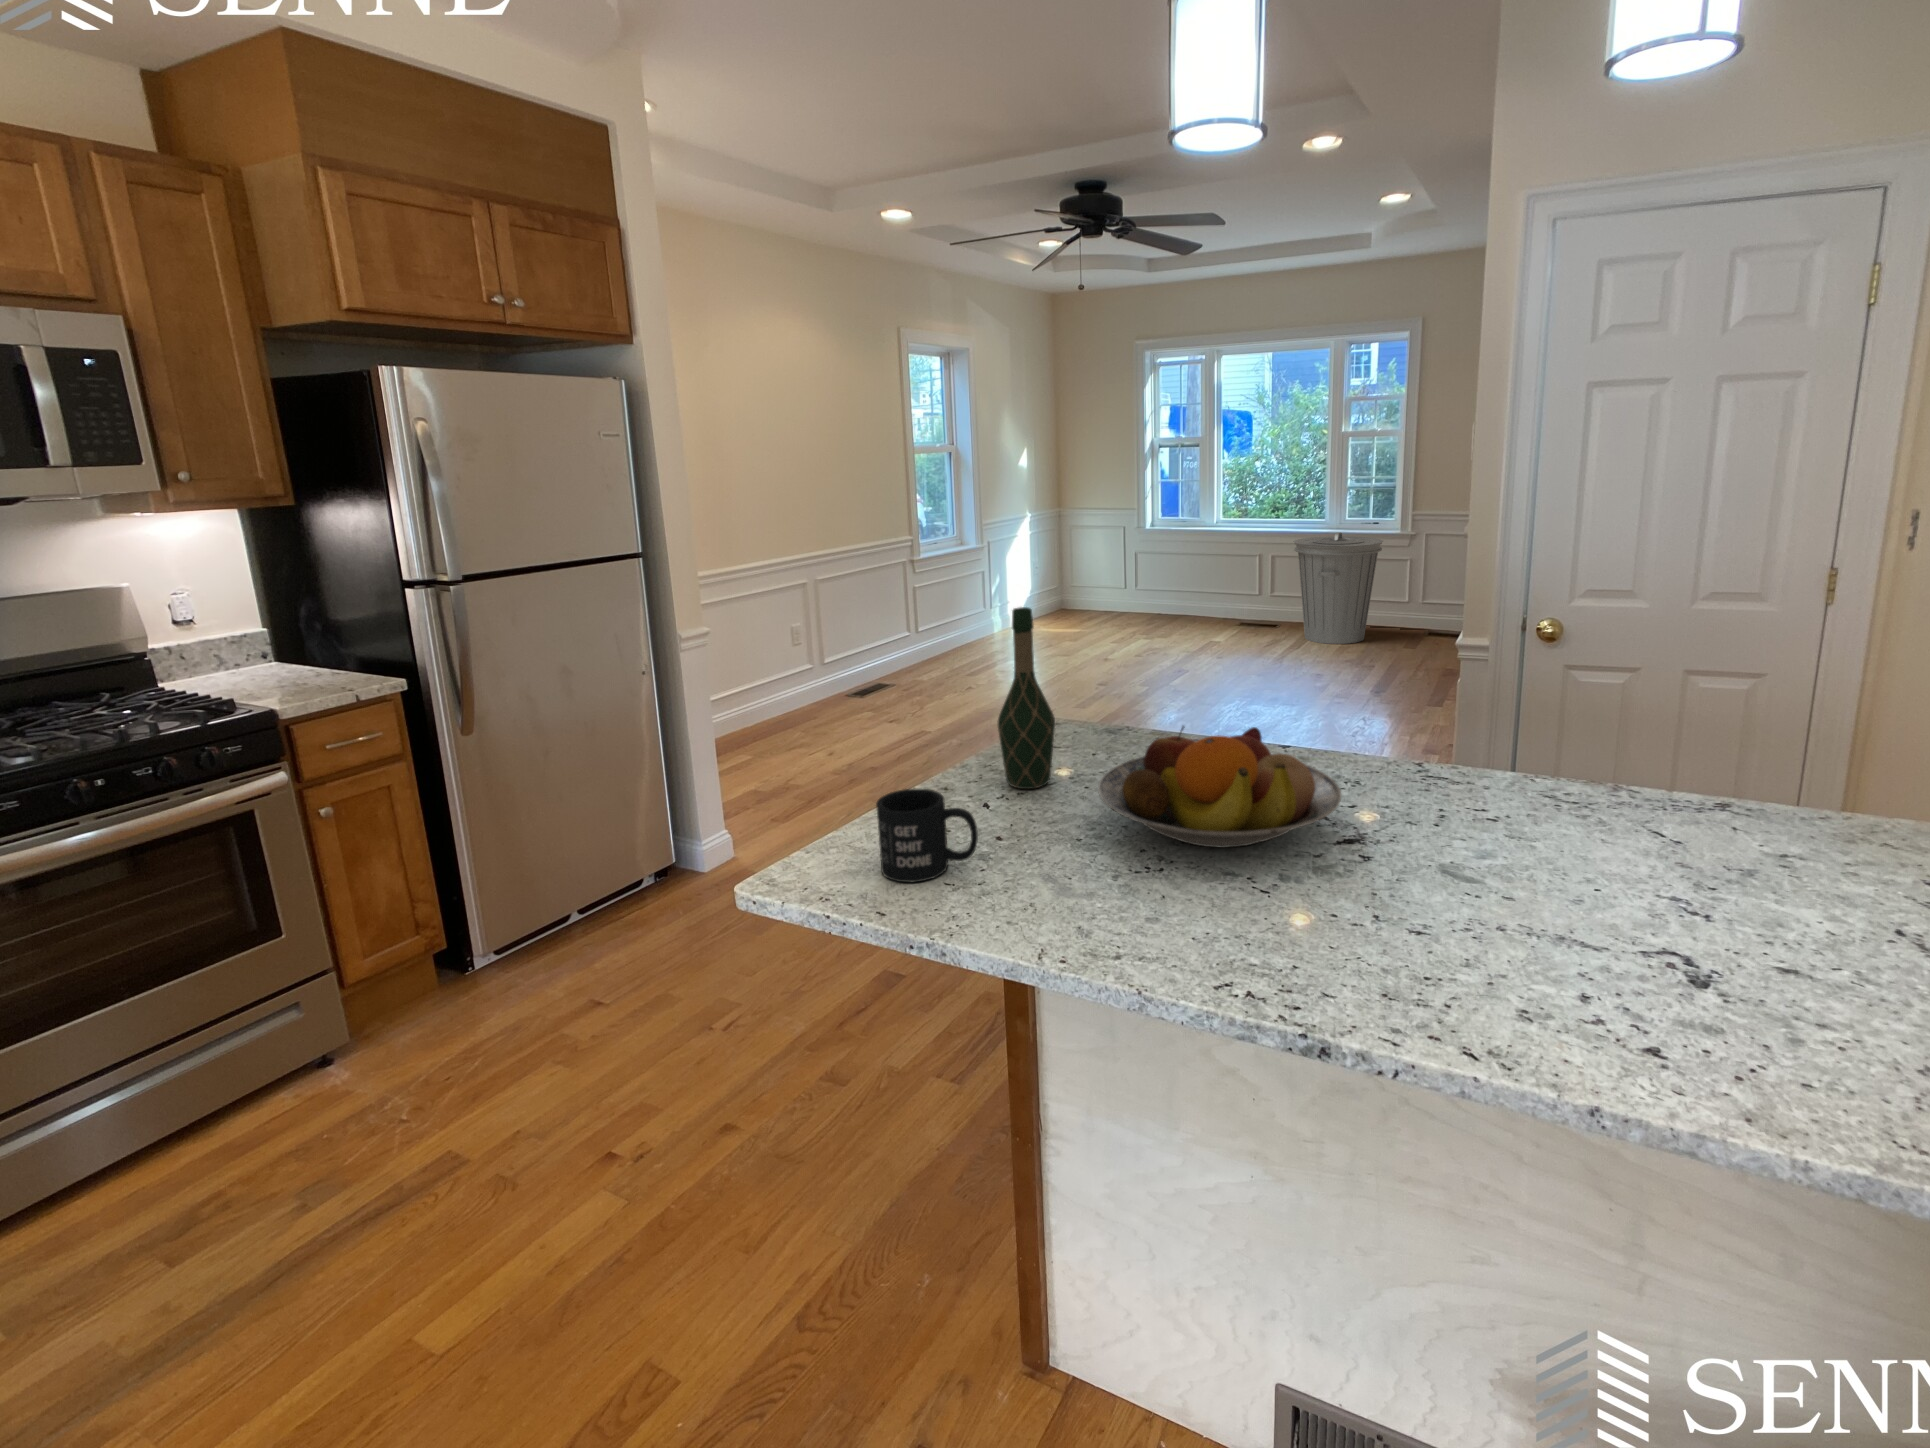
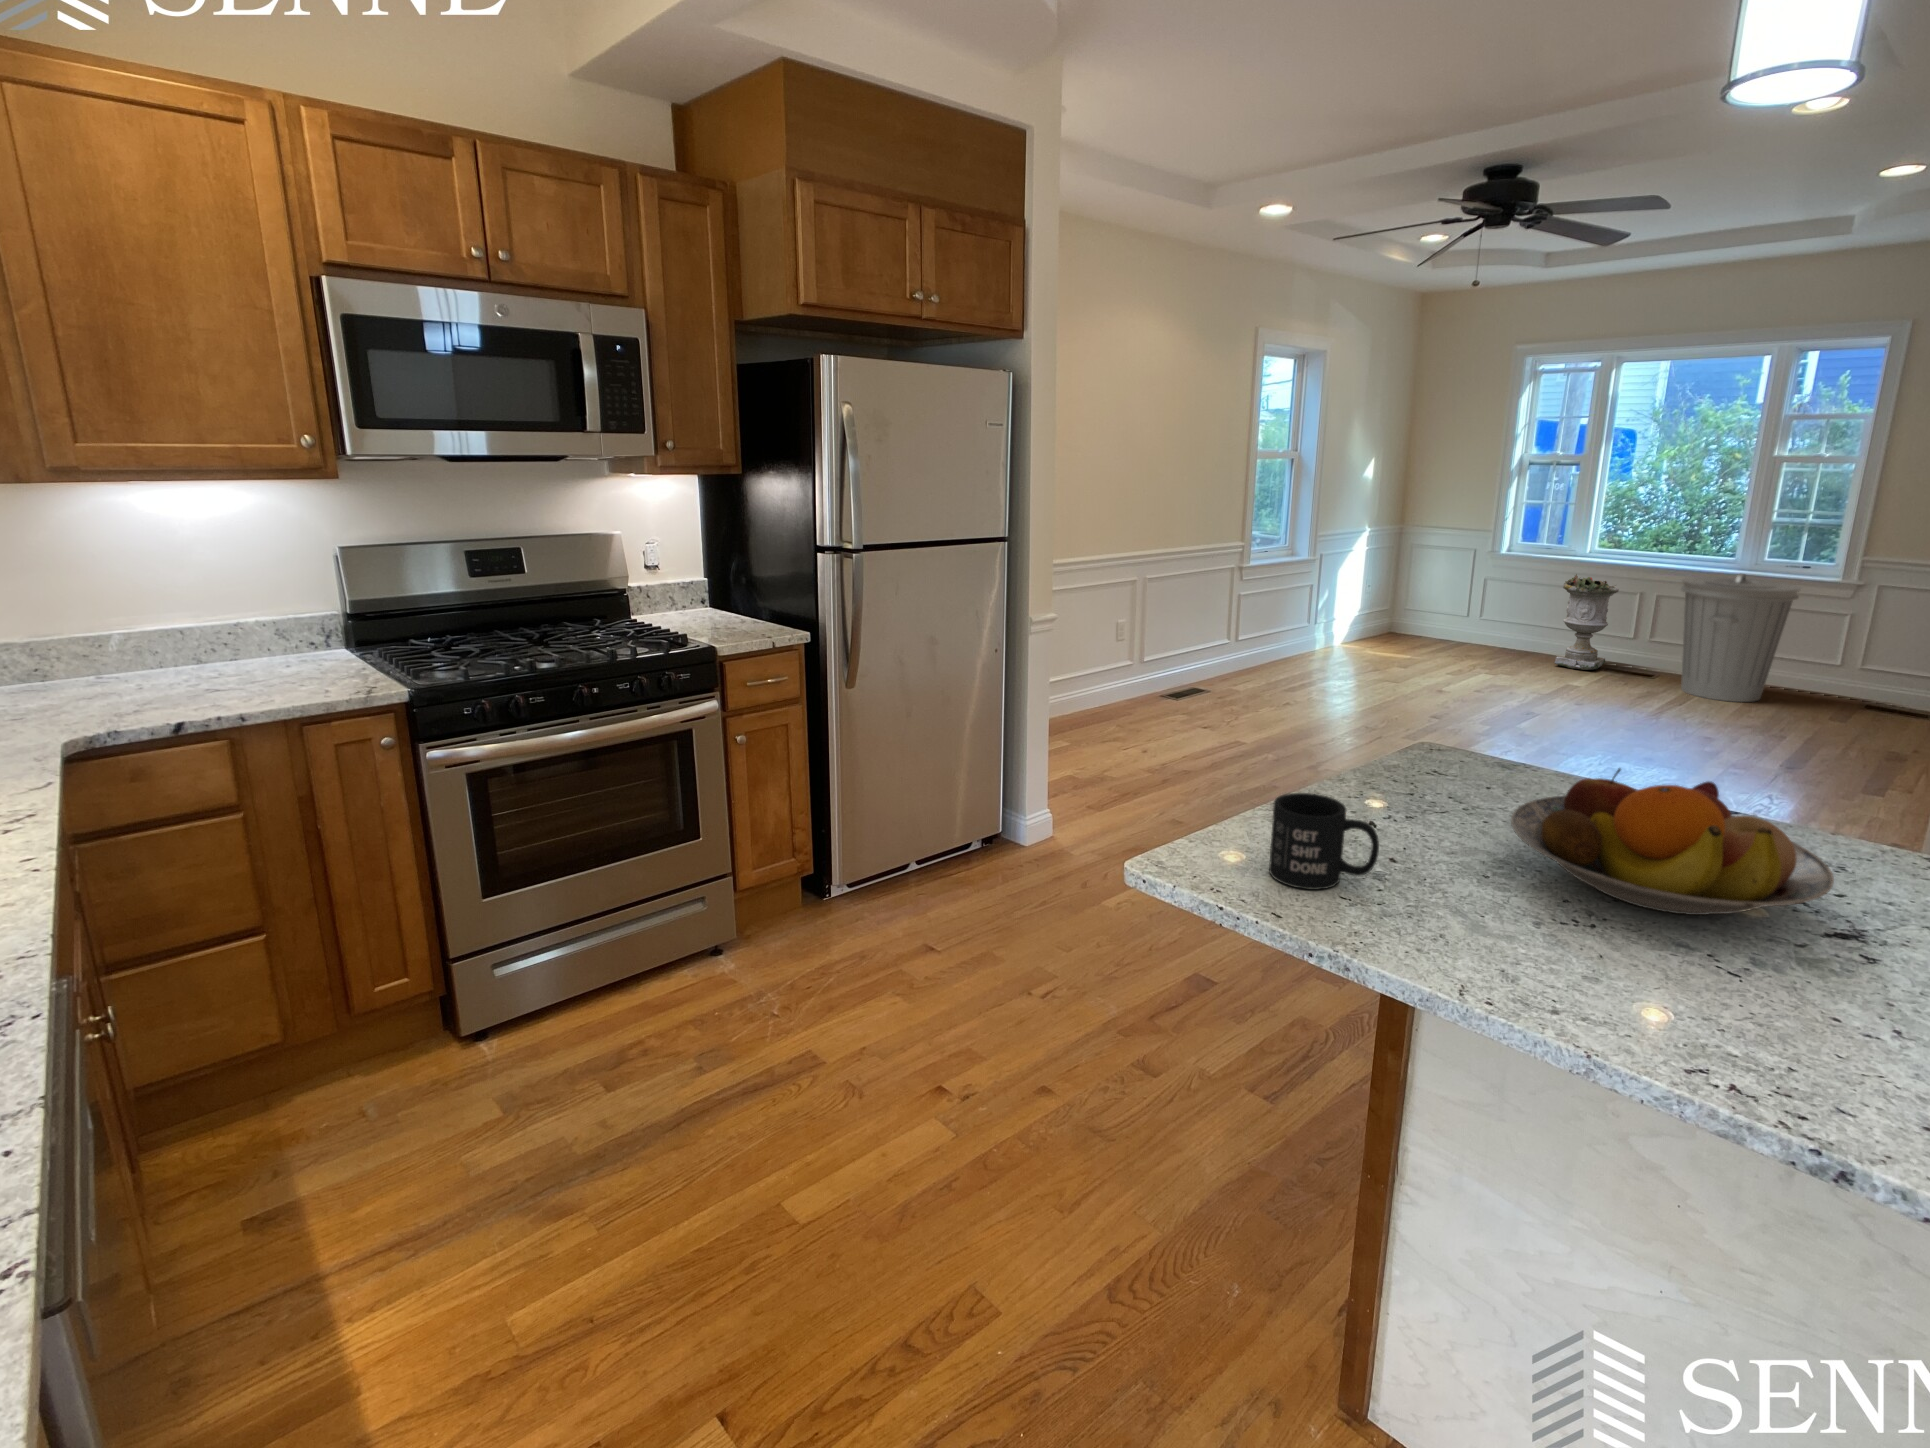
planter: none [1203,543,1248,629] -> present [1554,574,1619,670]
wine bottle: present [998,607,1055,789] -> none [1389,619,1455,812]

